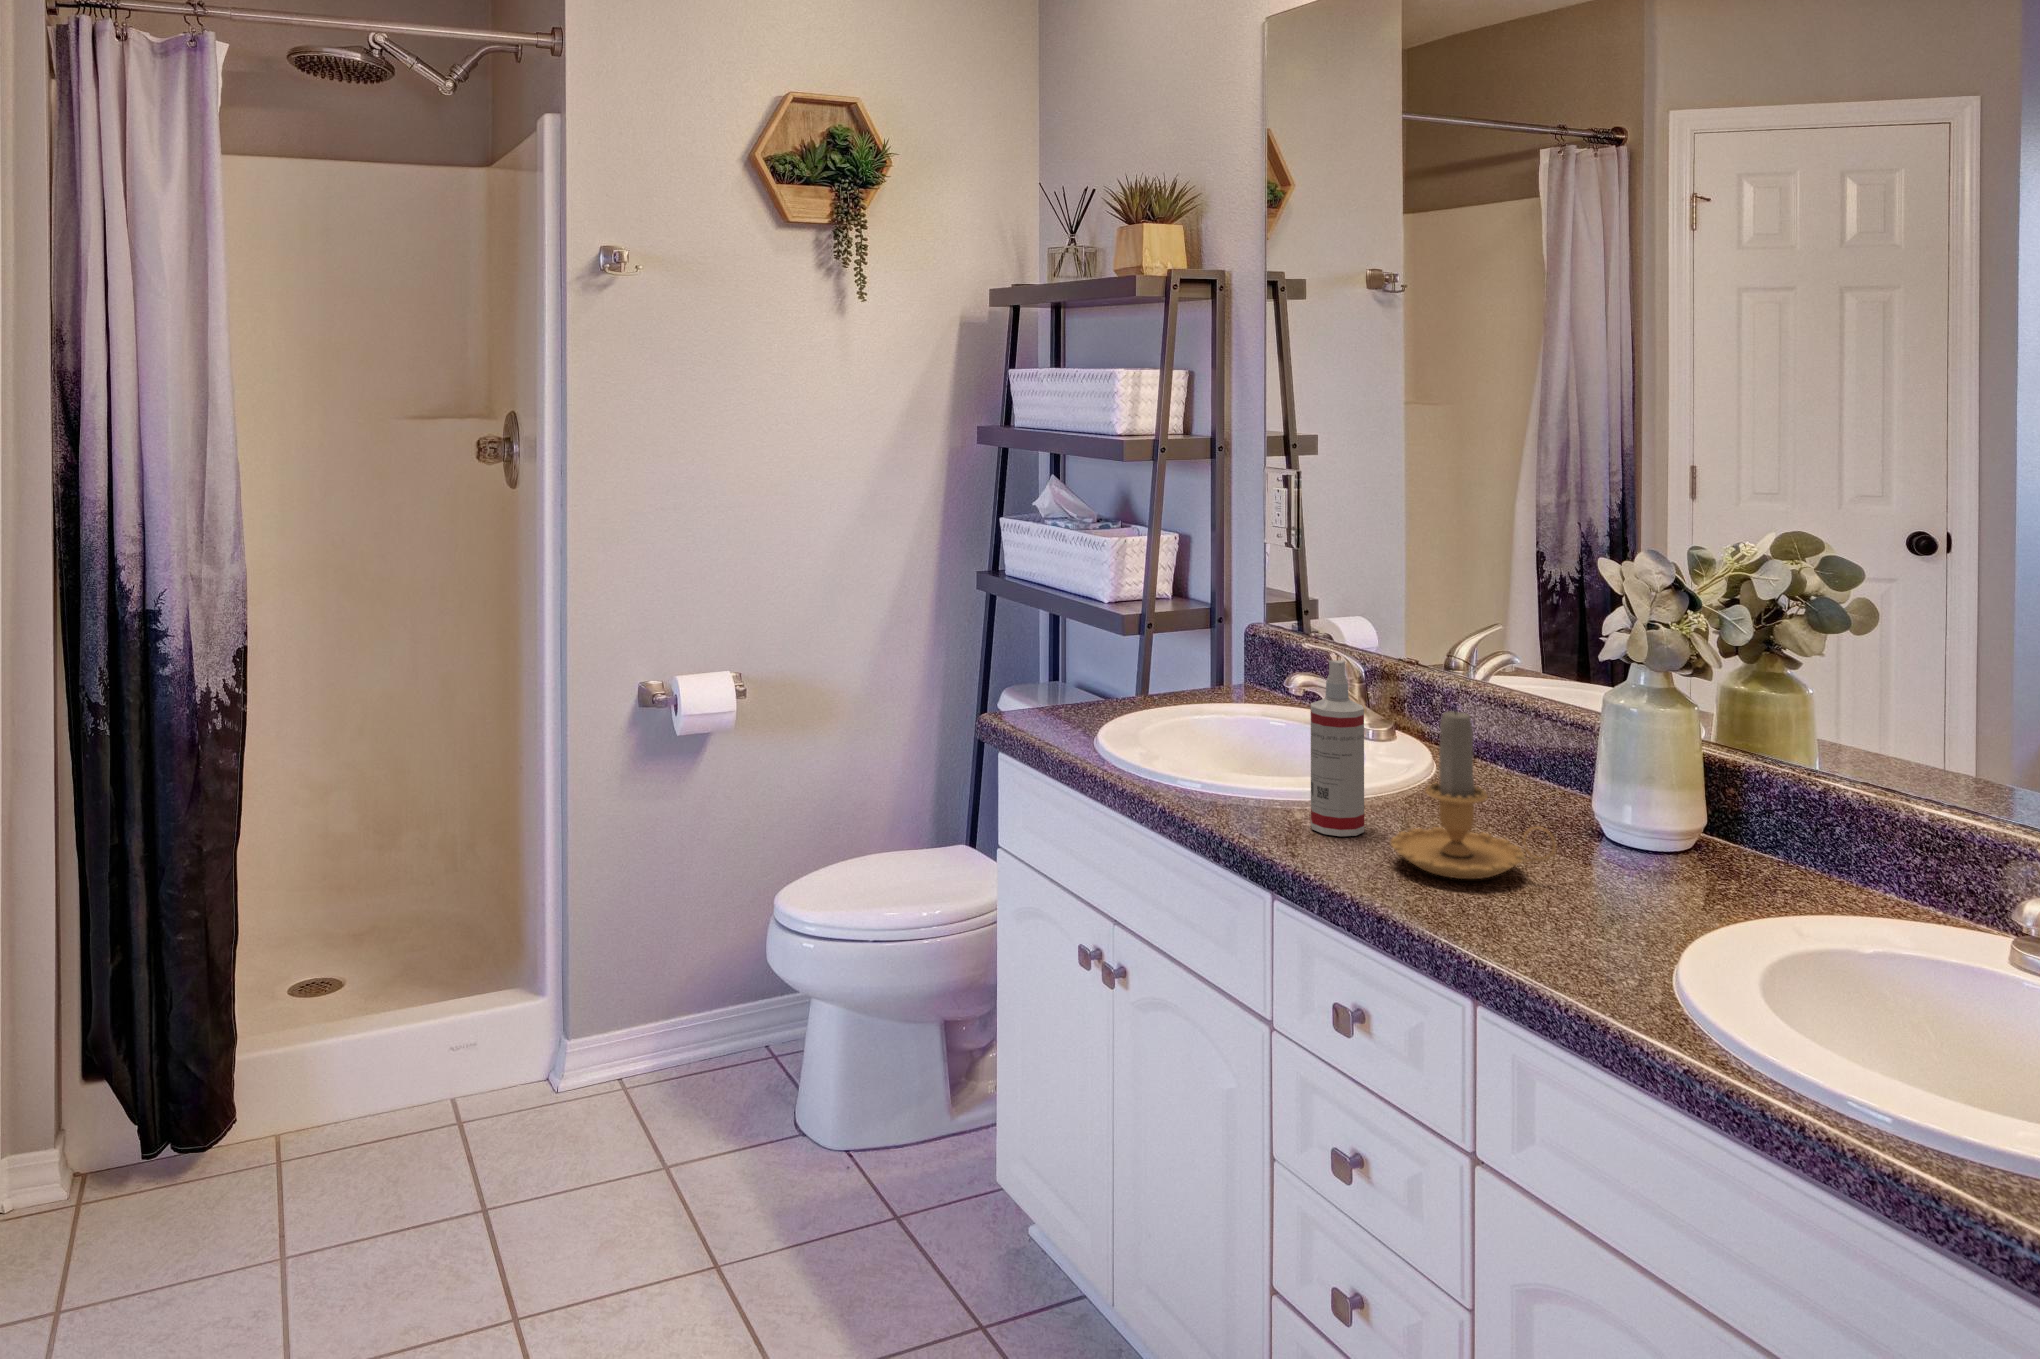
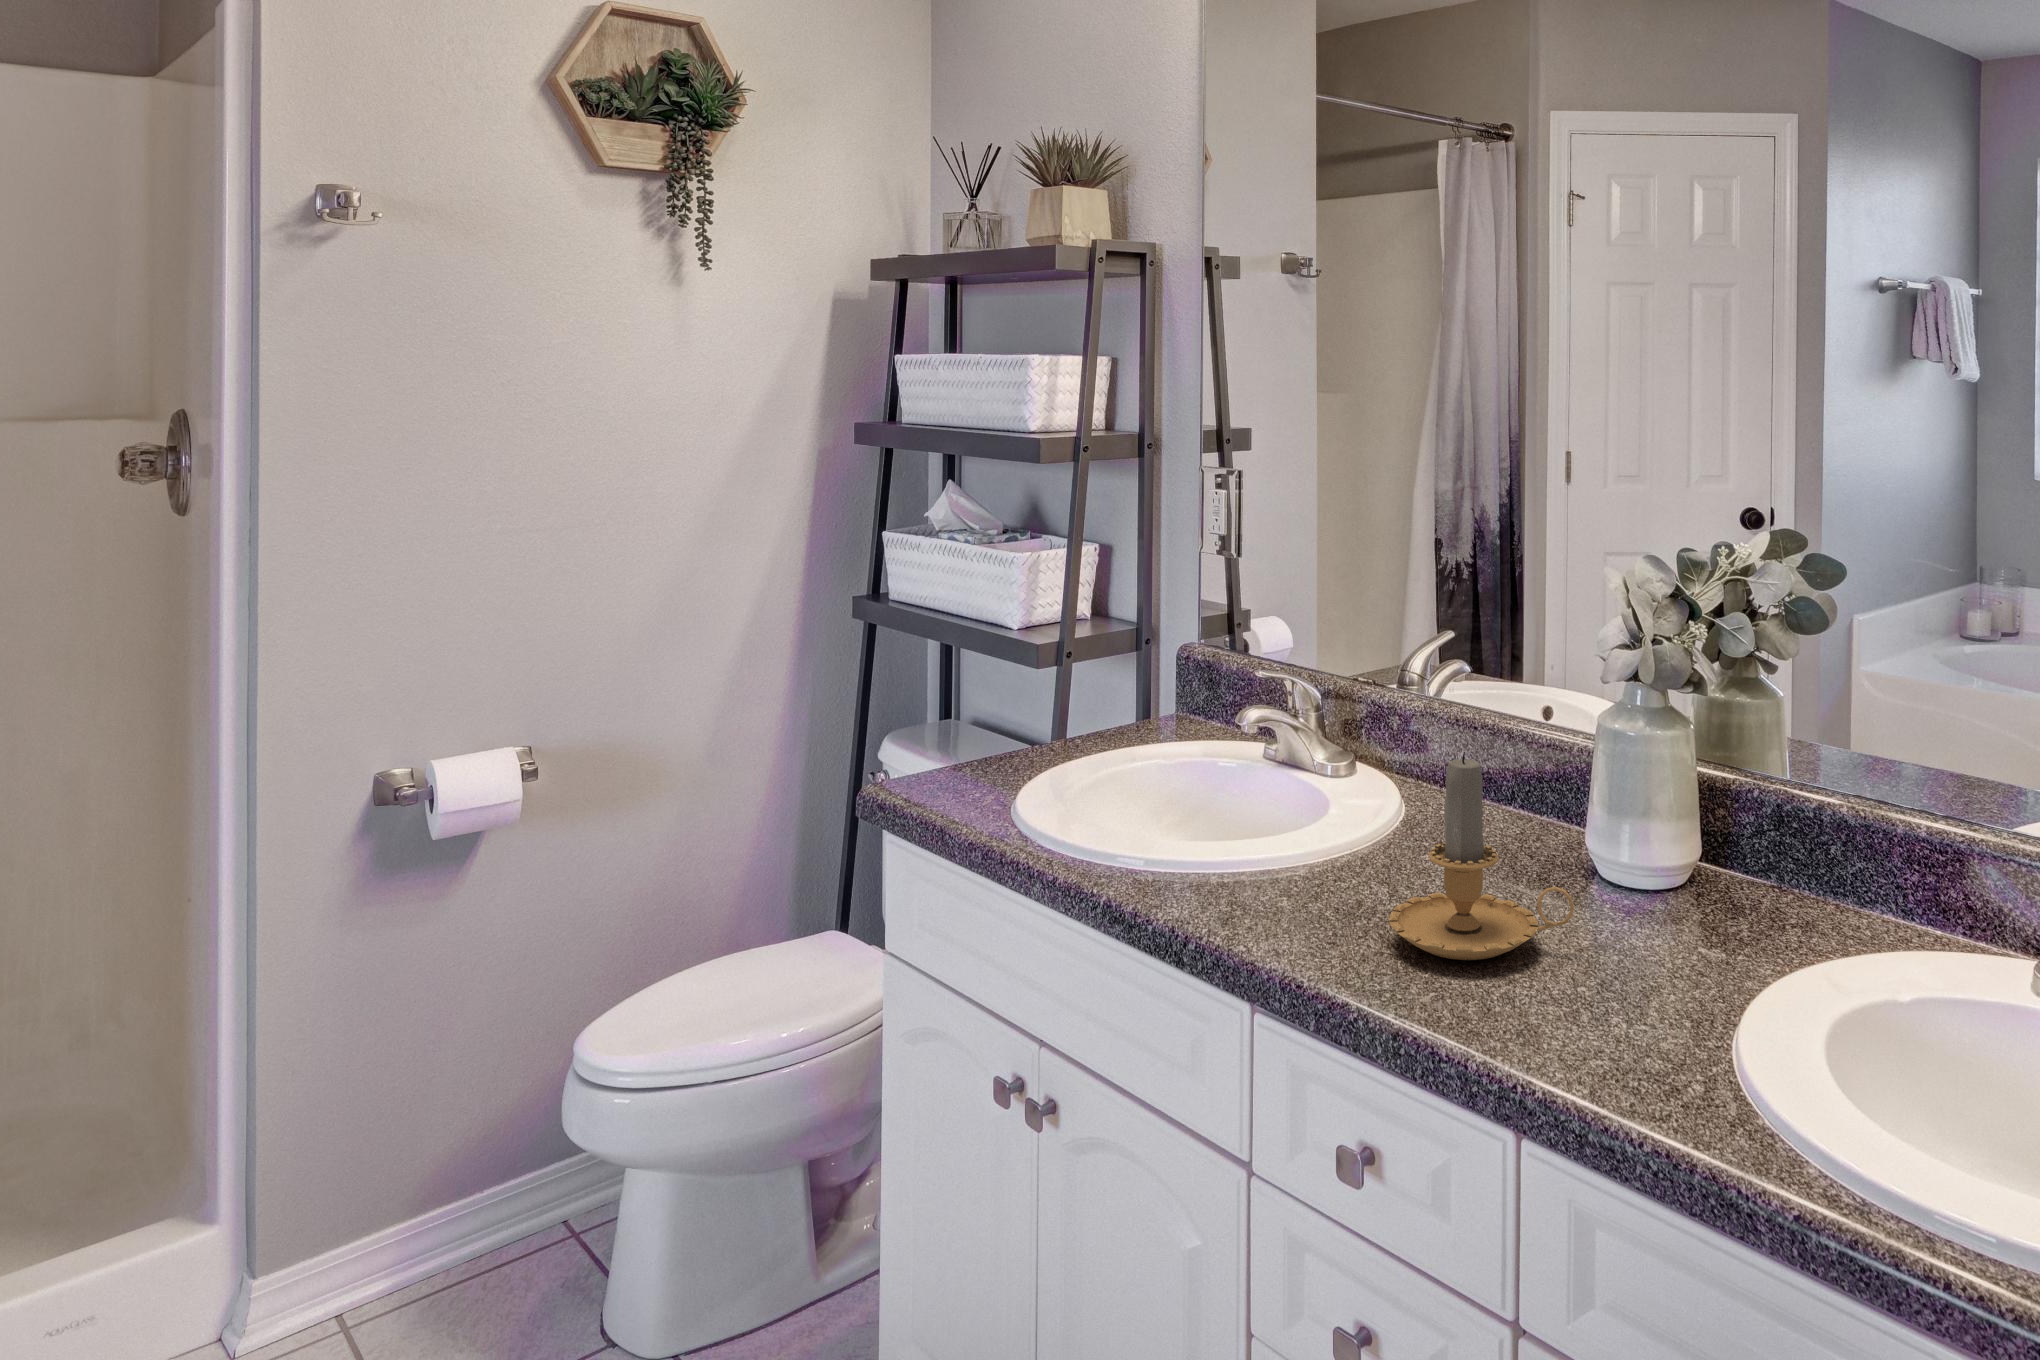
spray bottle: present [1311,660,1364,836] -> none [1287,702,1350,914]

